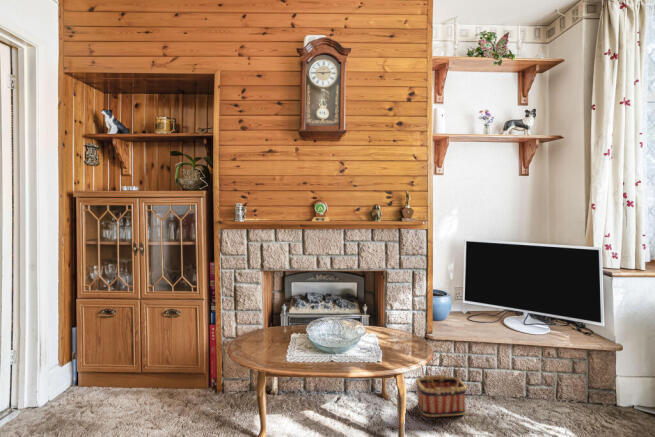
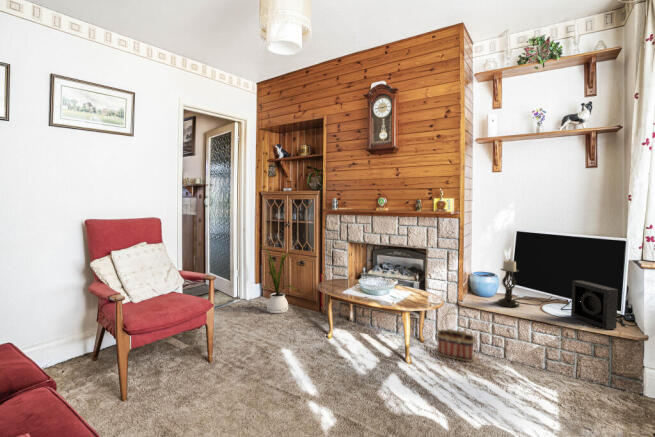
candle holder: none [464,276,489,333] -> present [498,259,519,307]
house plant: none [78,291,167,420] -> present [263,247,295,313]
speaker: none [538,292,587,341] -> present [571,281,618,329]

